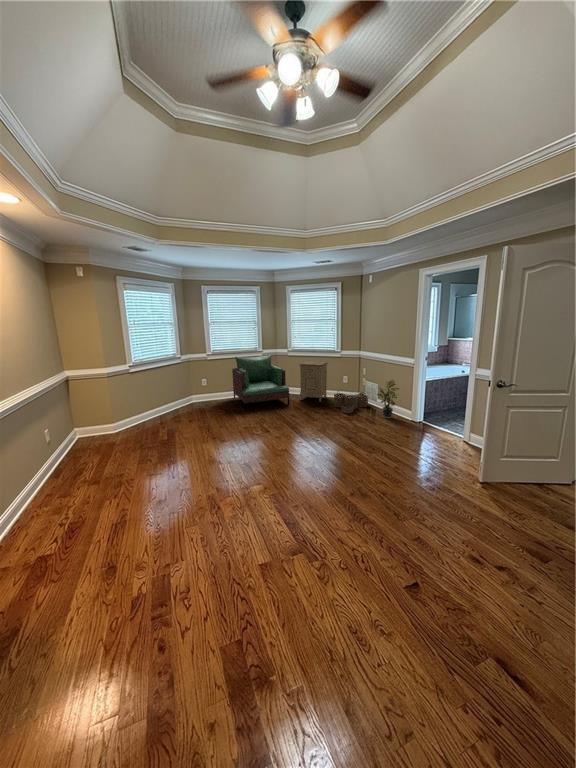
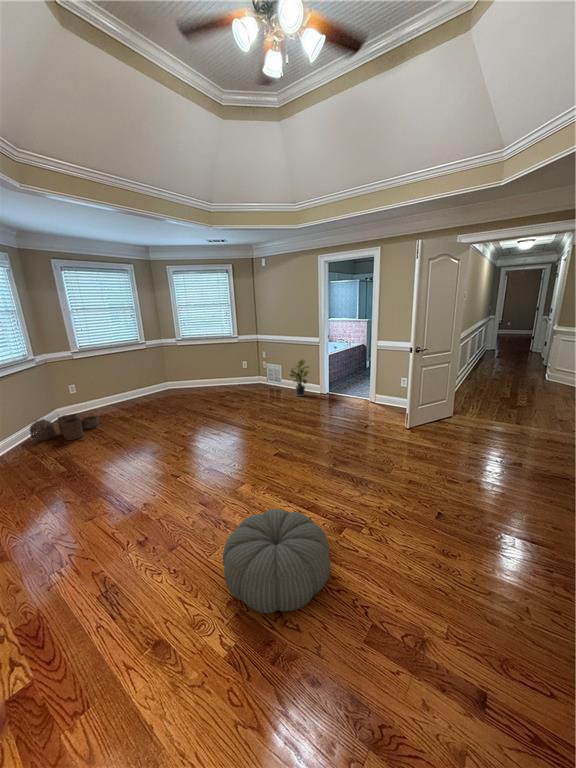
armchair: present [232,355,289,410] -> none [109,346,195,415]
nightstand: present [299,362,328,402] -> none [197,350,228,394]
woven basket: present [334,393,368,413] -> present [30,414,99,441]
pouf: none [164,506,260,593] -> present [223,509,330,613]

